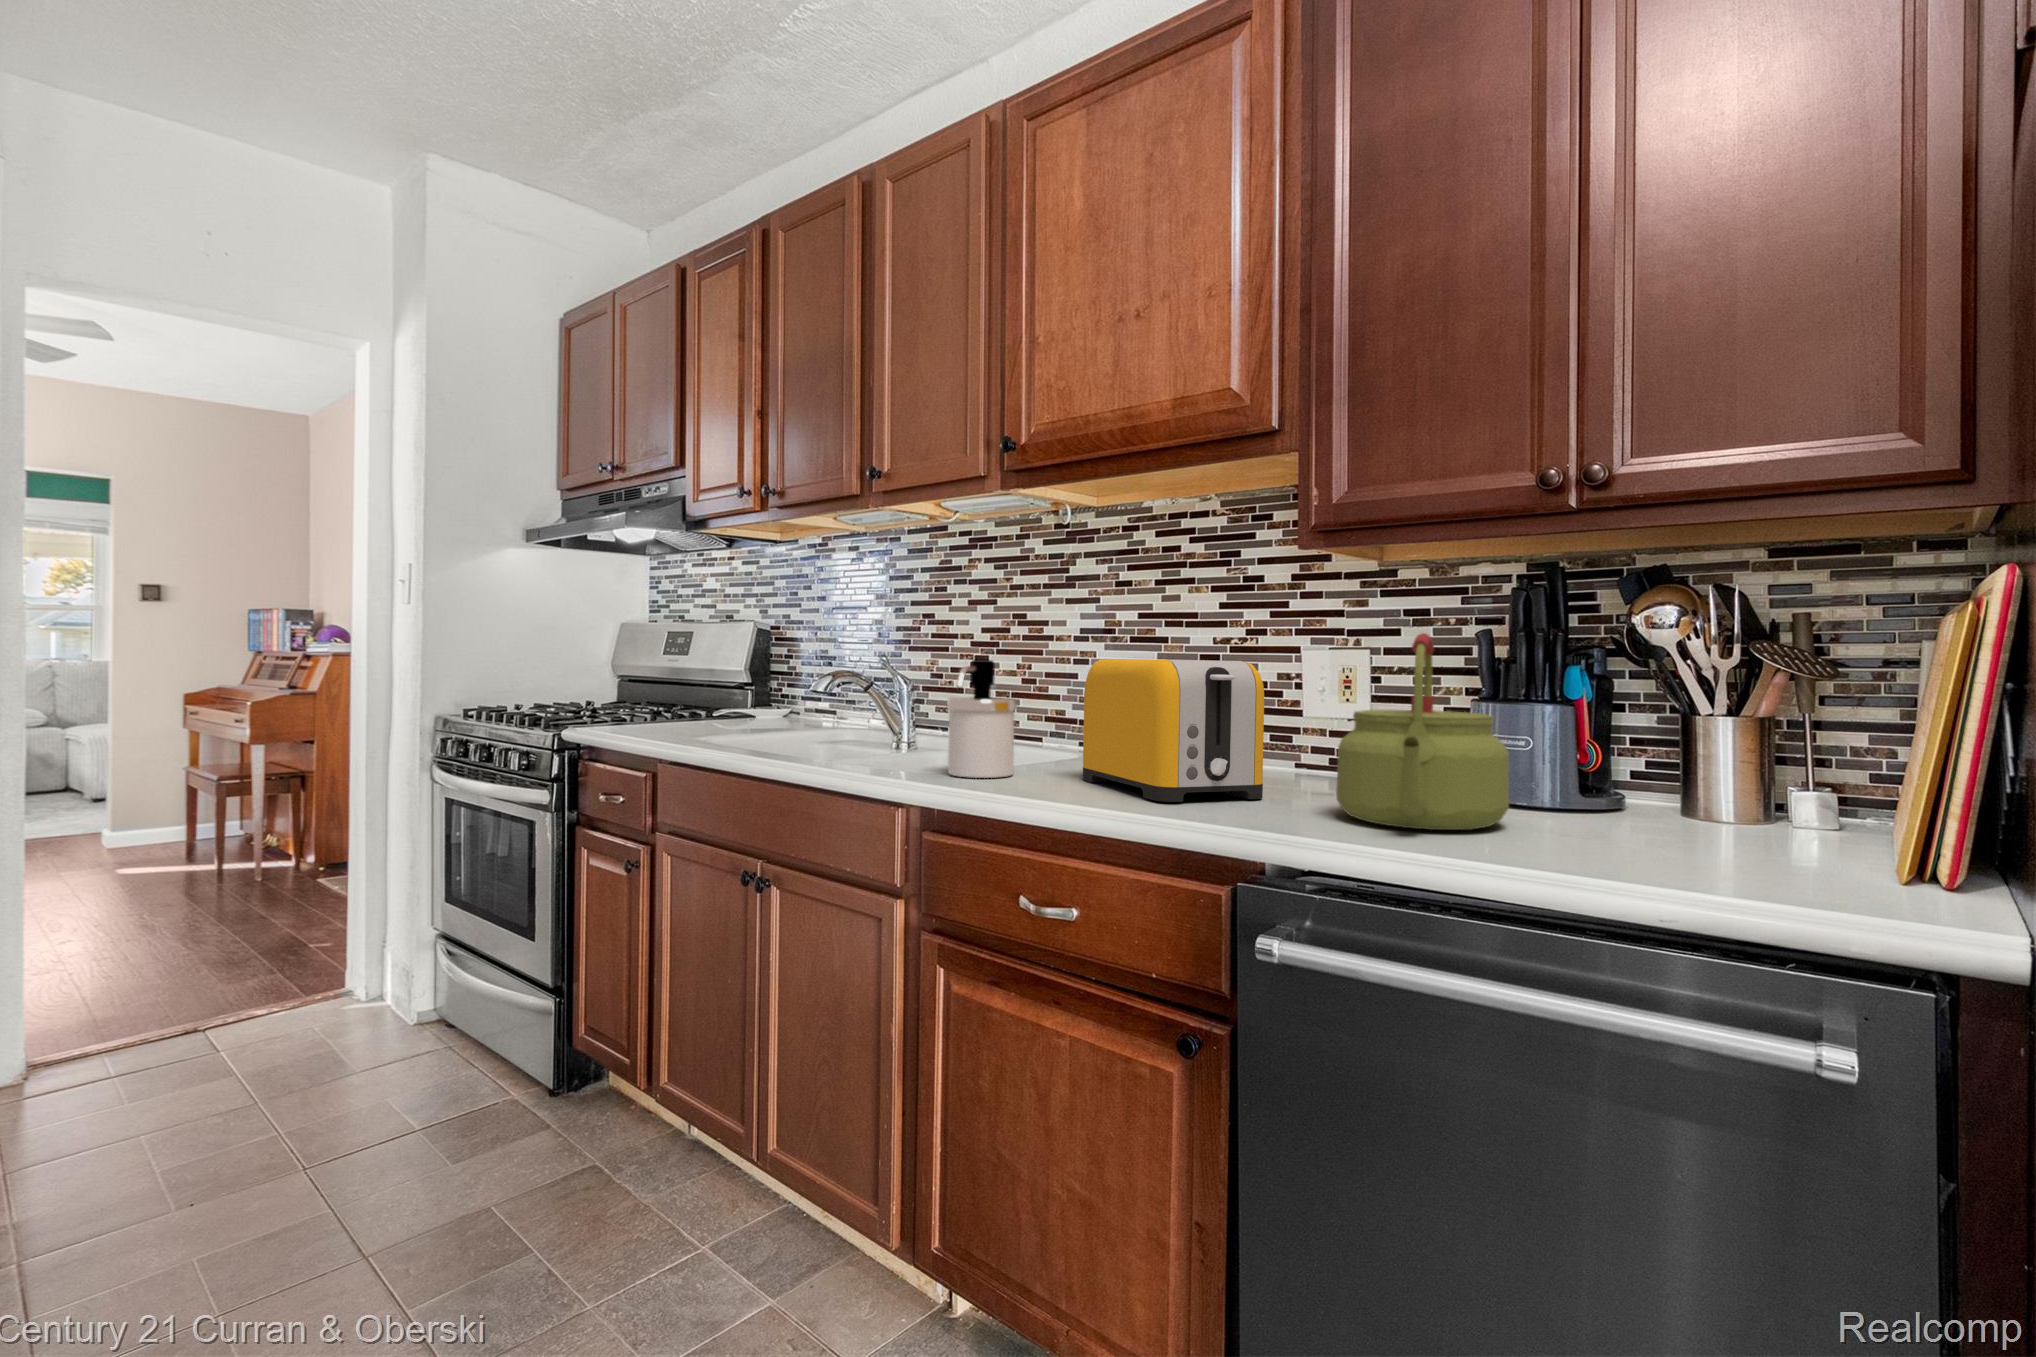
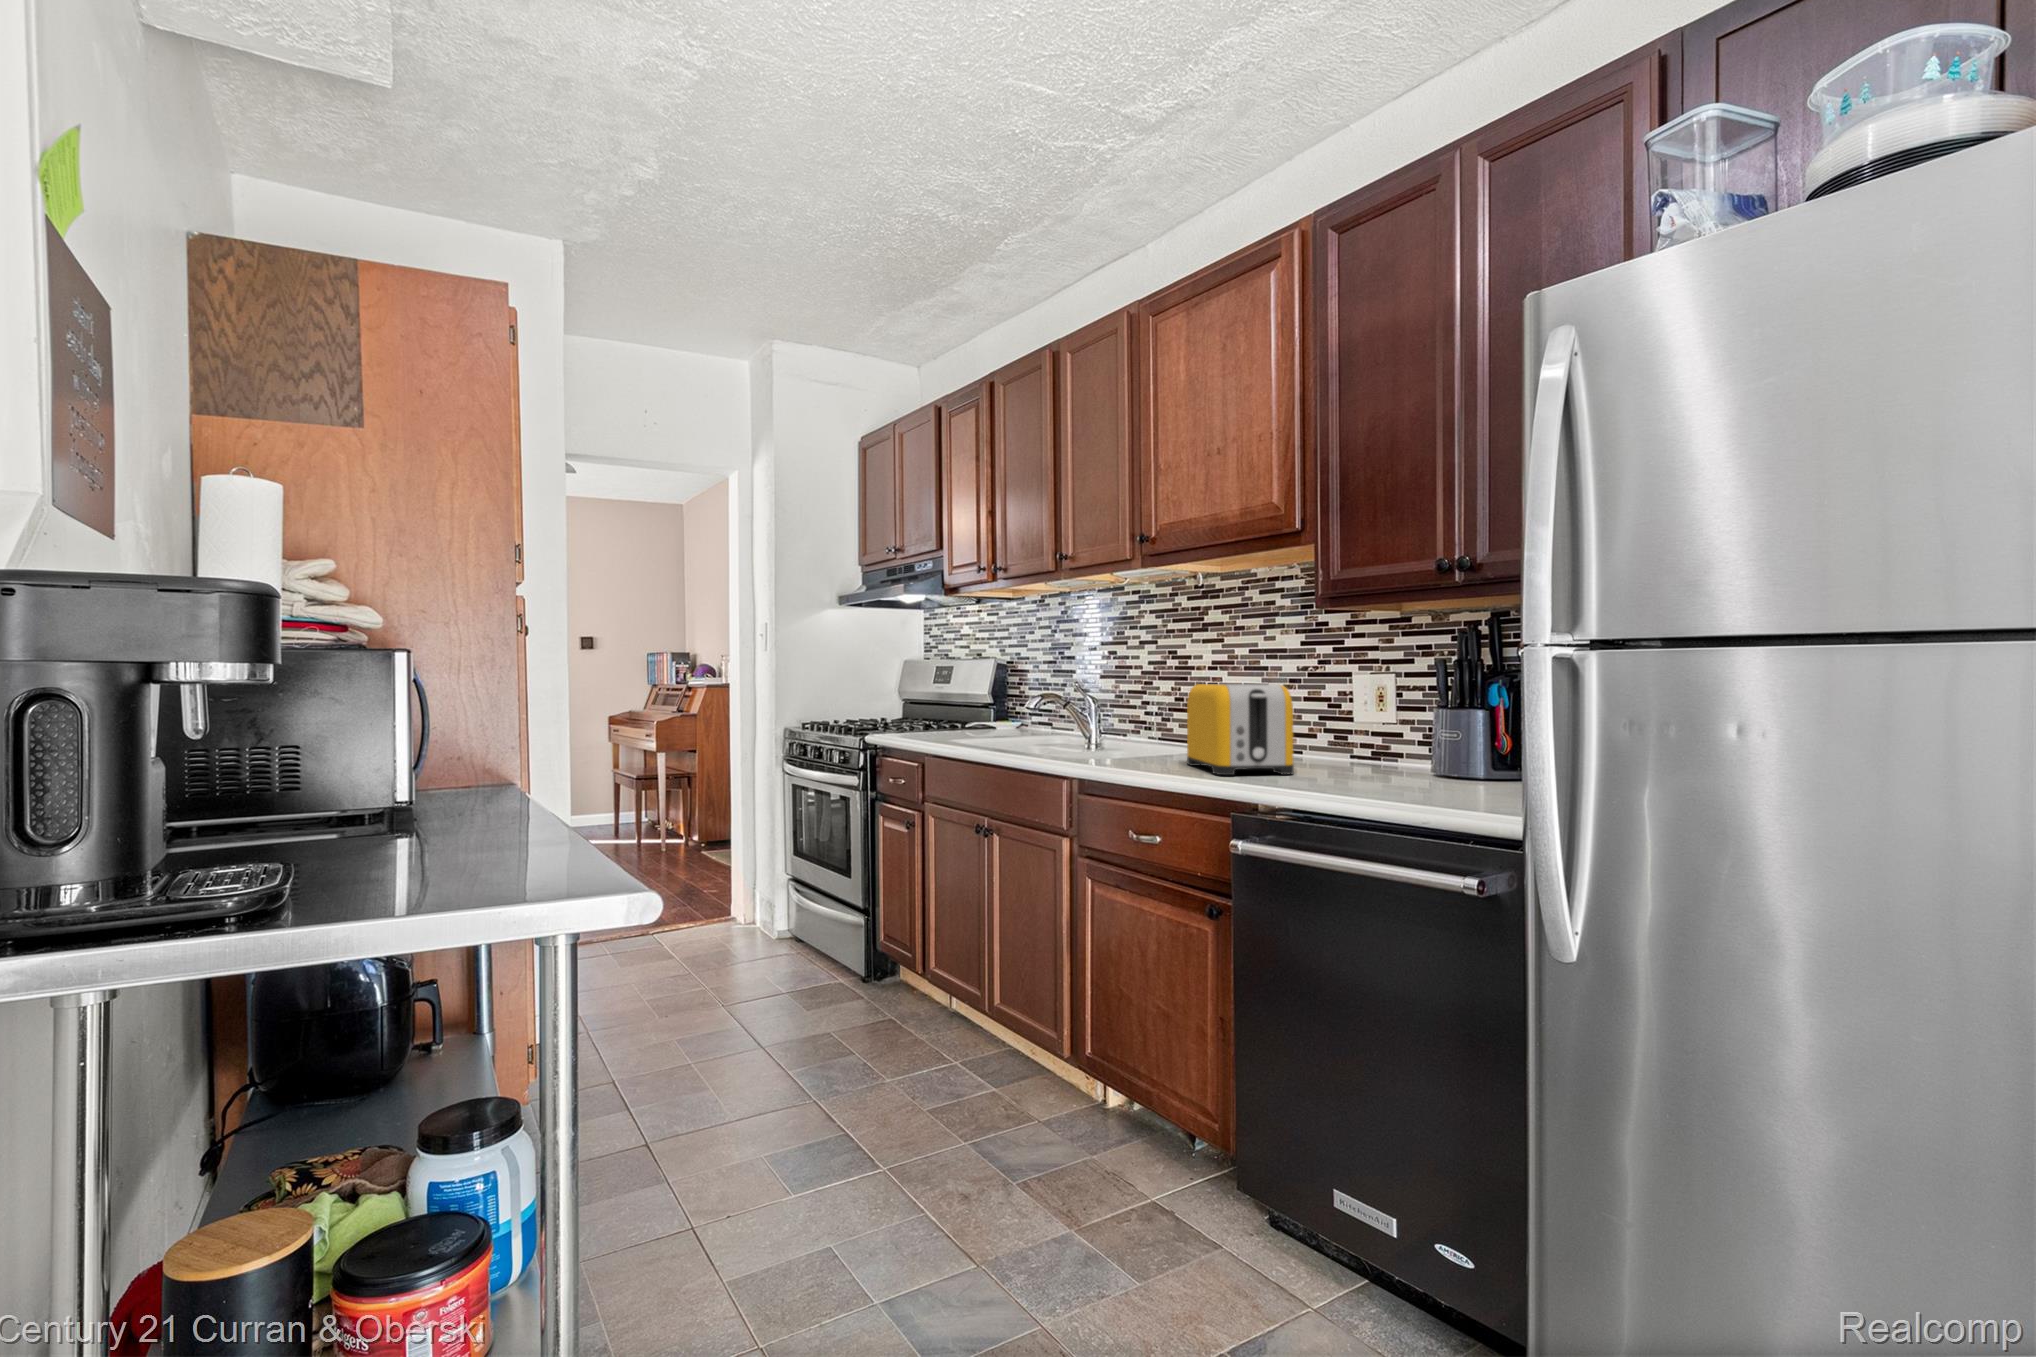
kettle: present [1336,633,1509,830] -> none [1323,666,1432,789]
soap dispenser: present [947,660,1017,778] -> none [1099,686,1145,763]

